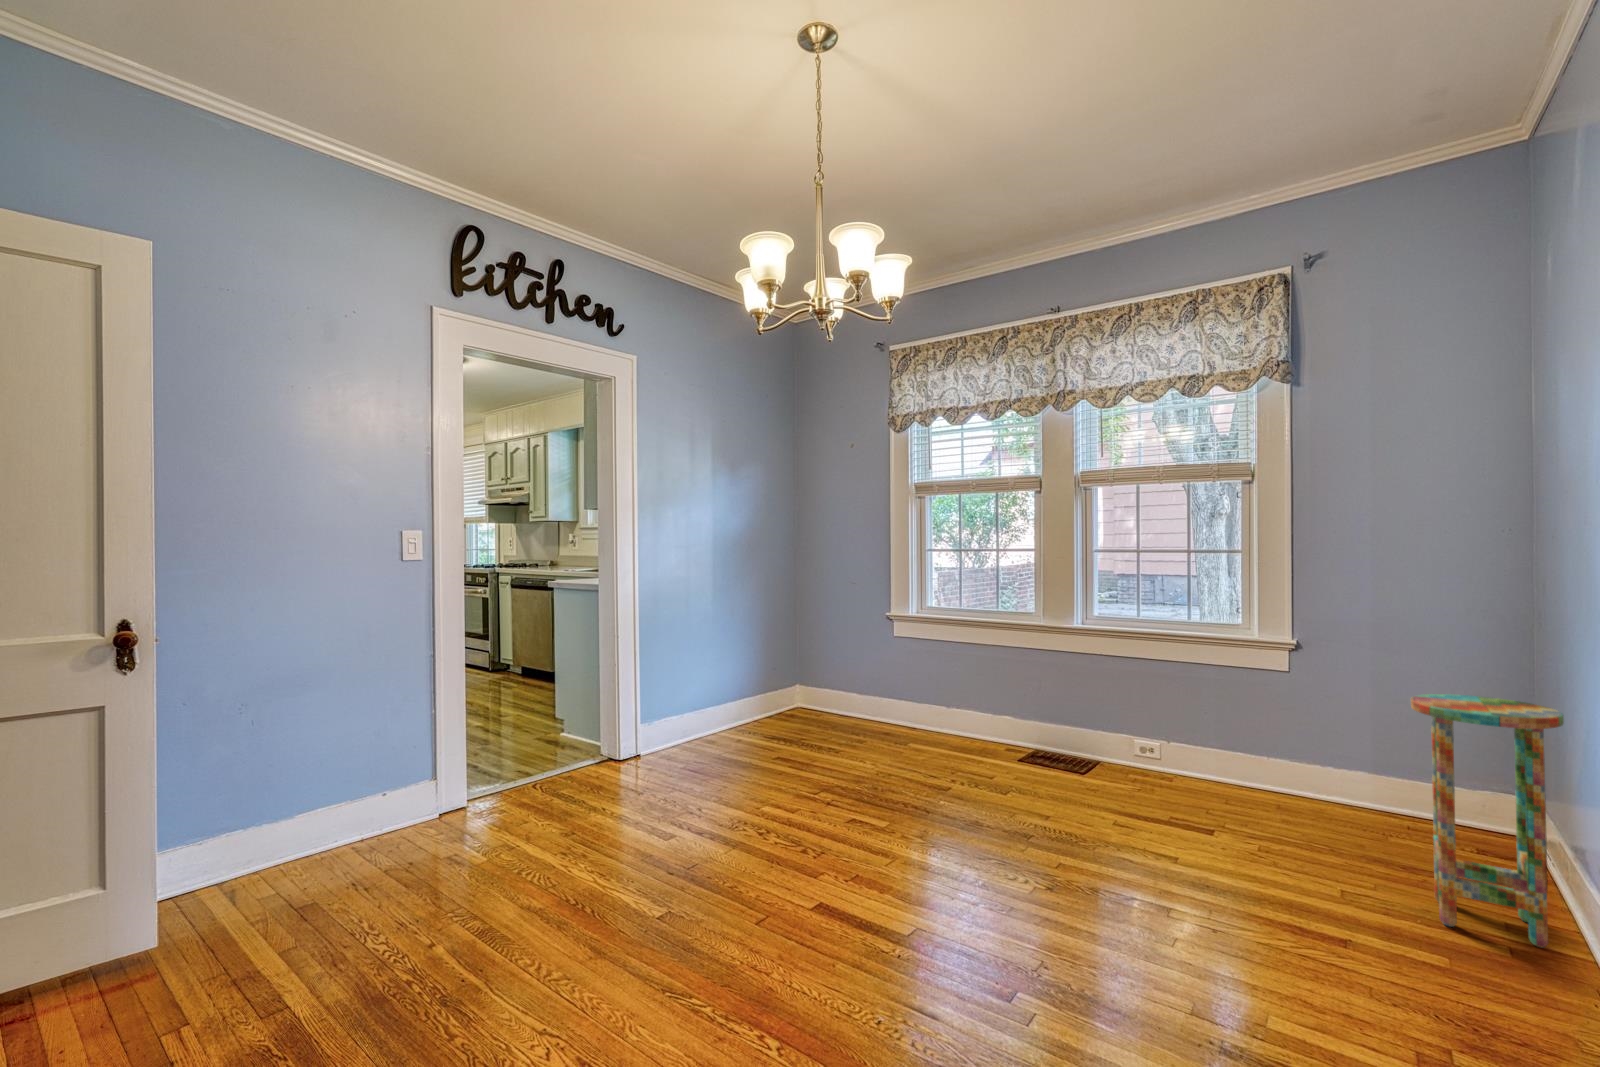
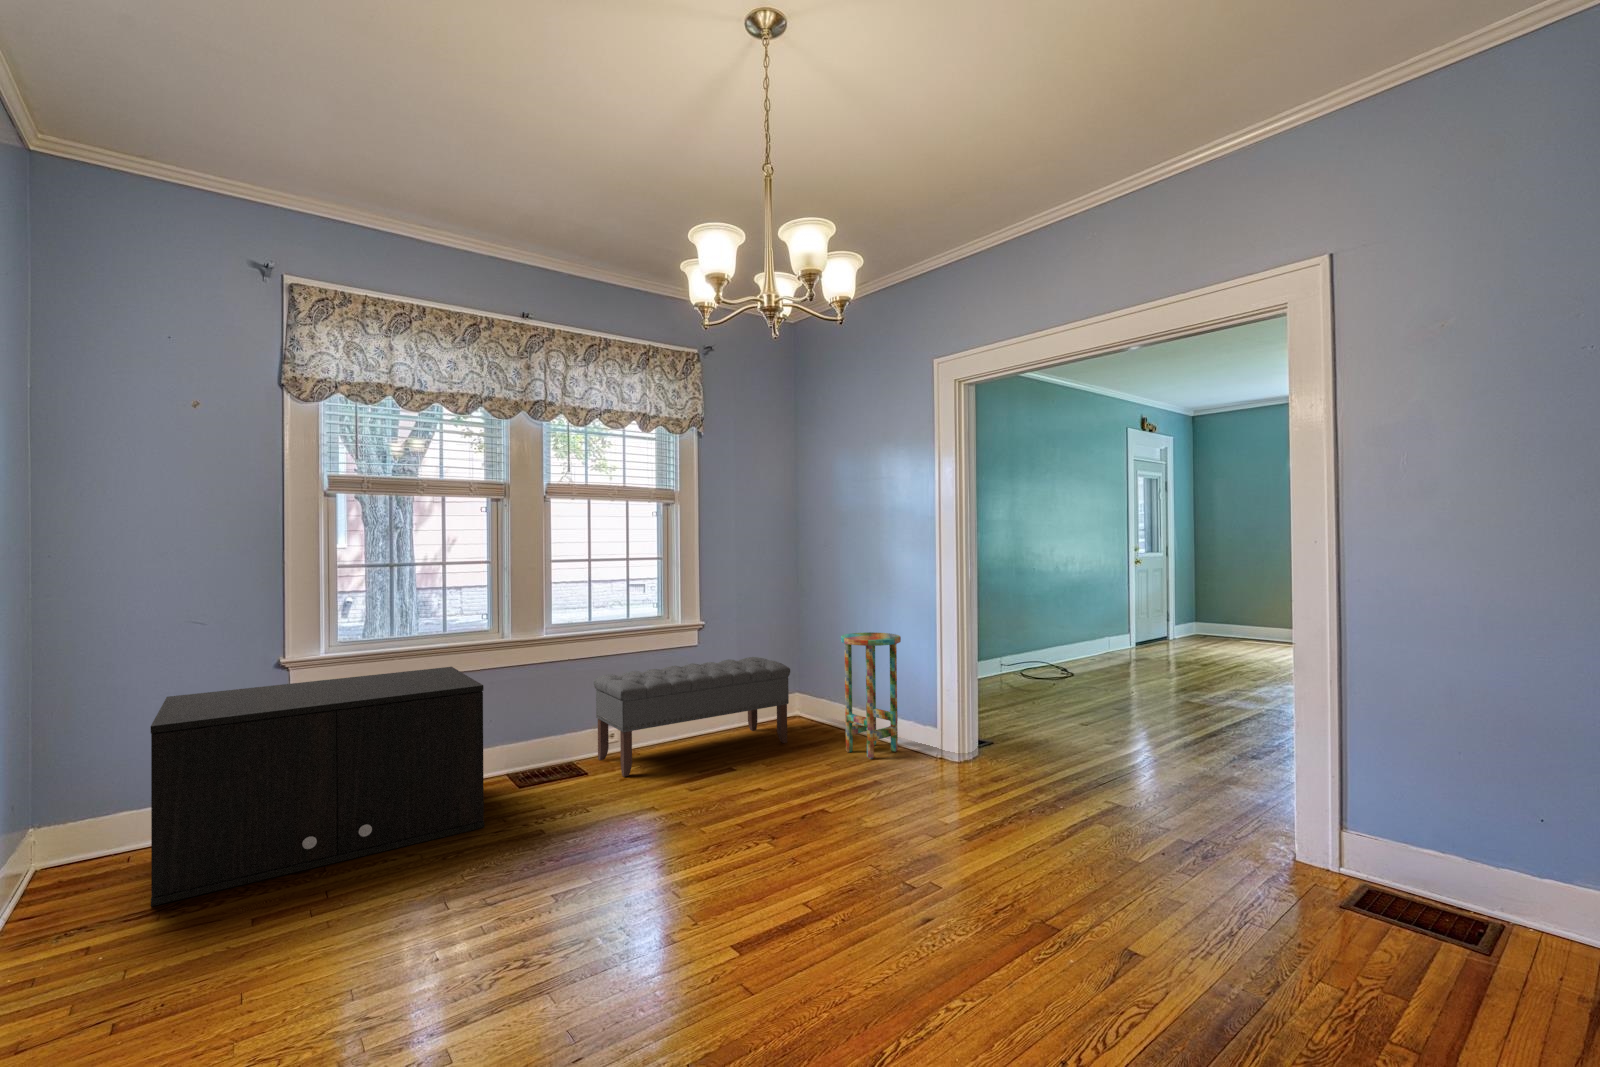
storage cabinet: none [778,629,990,774] -> present [151,667,484,906]
bench: none [1096,681,1392,851] -> present [593,657,790,777]

